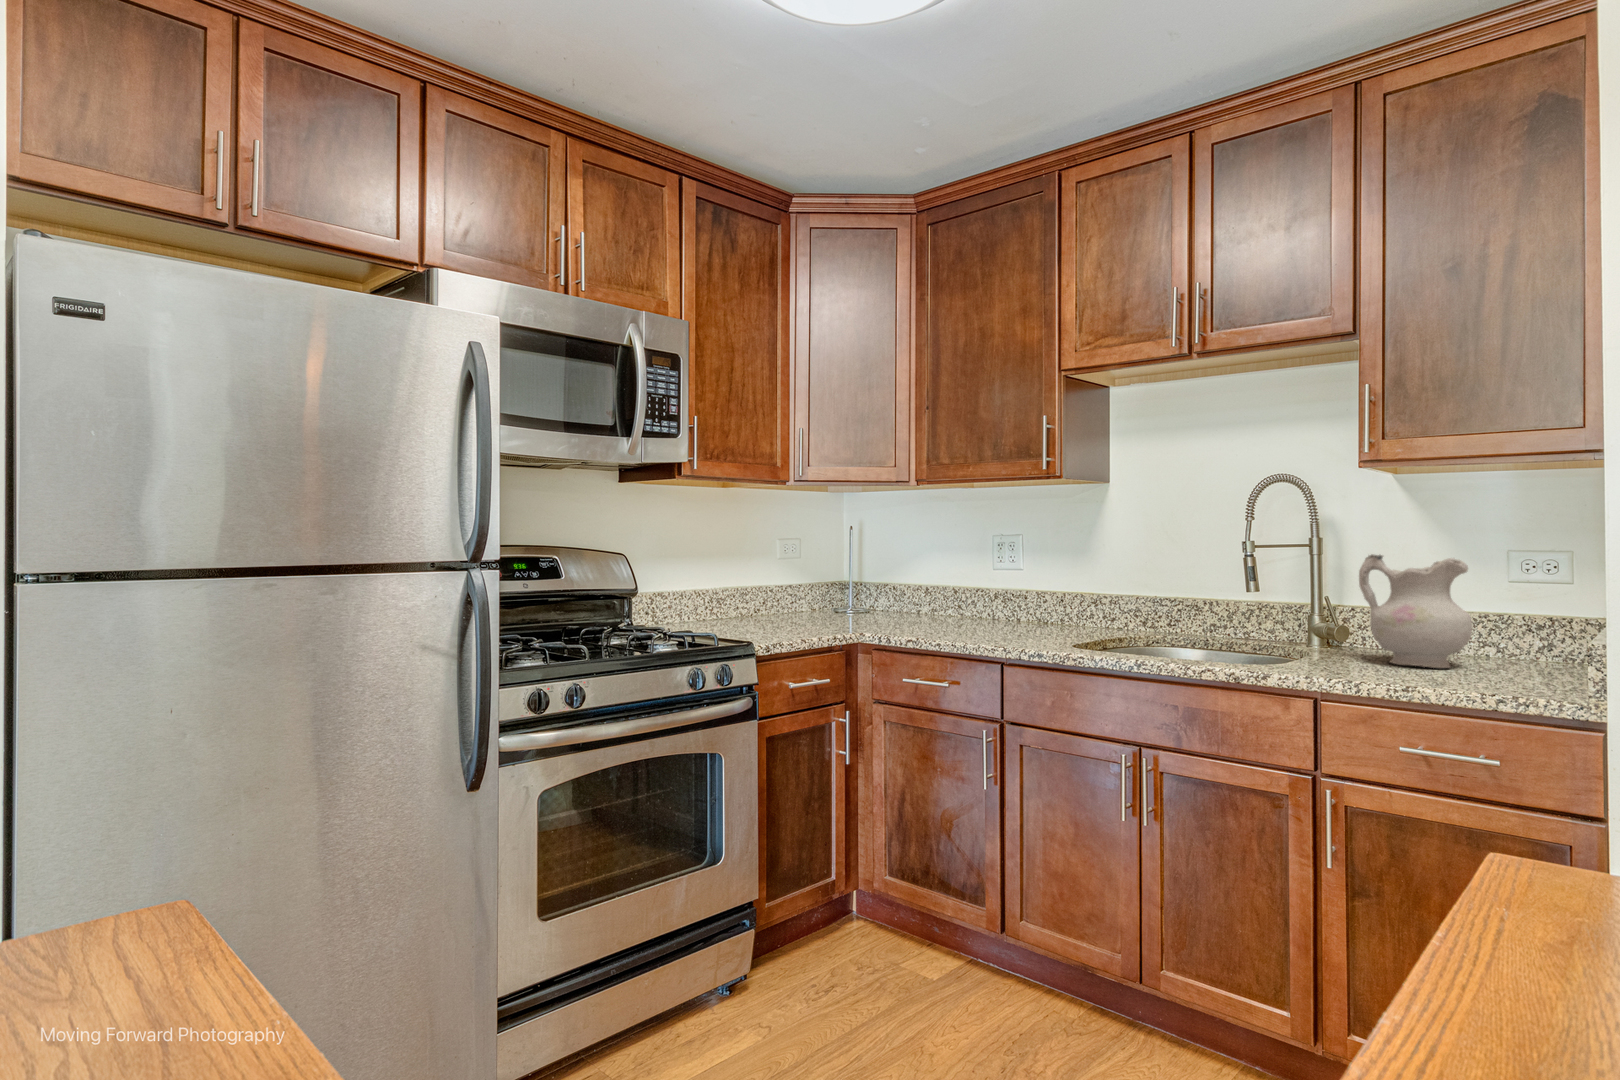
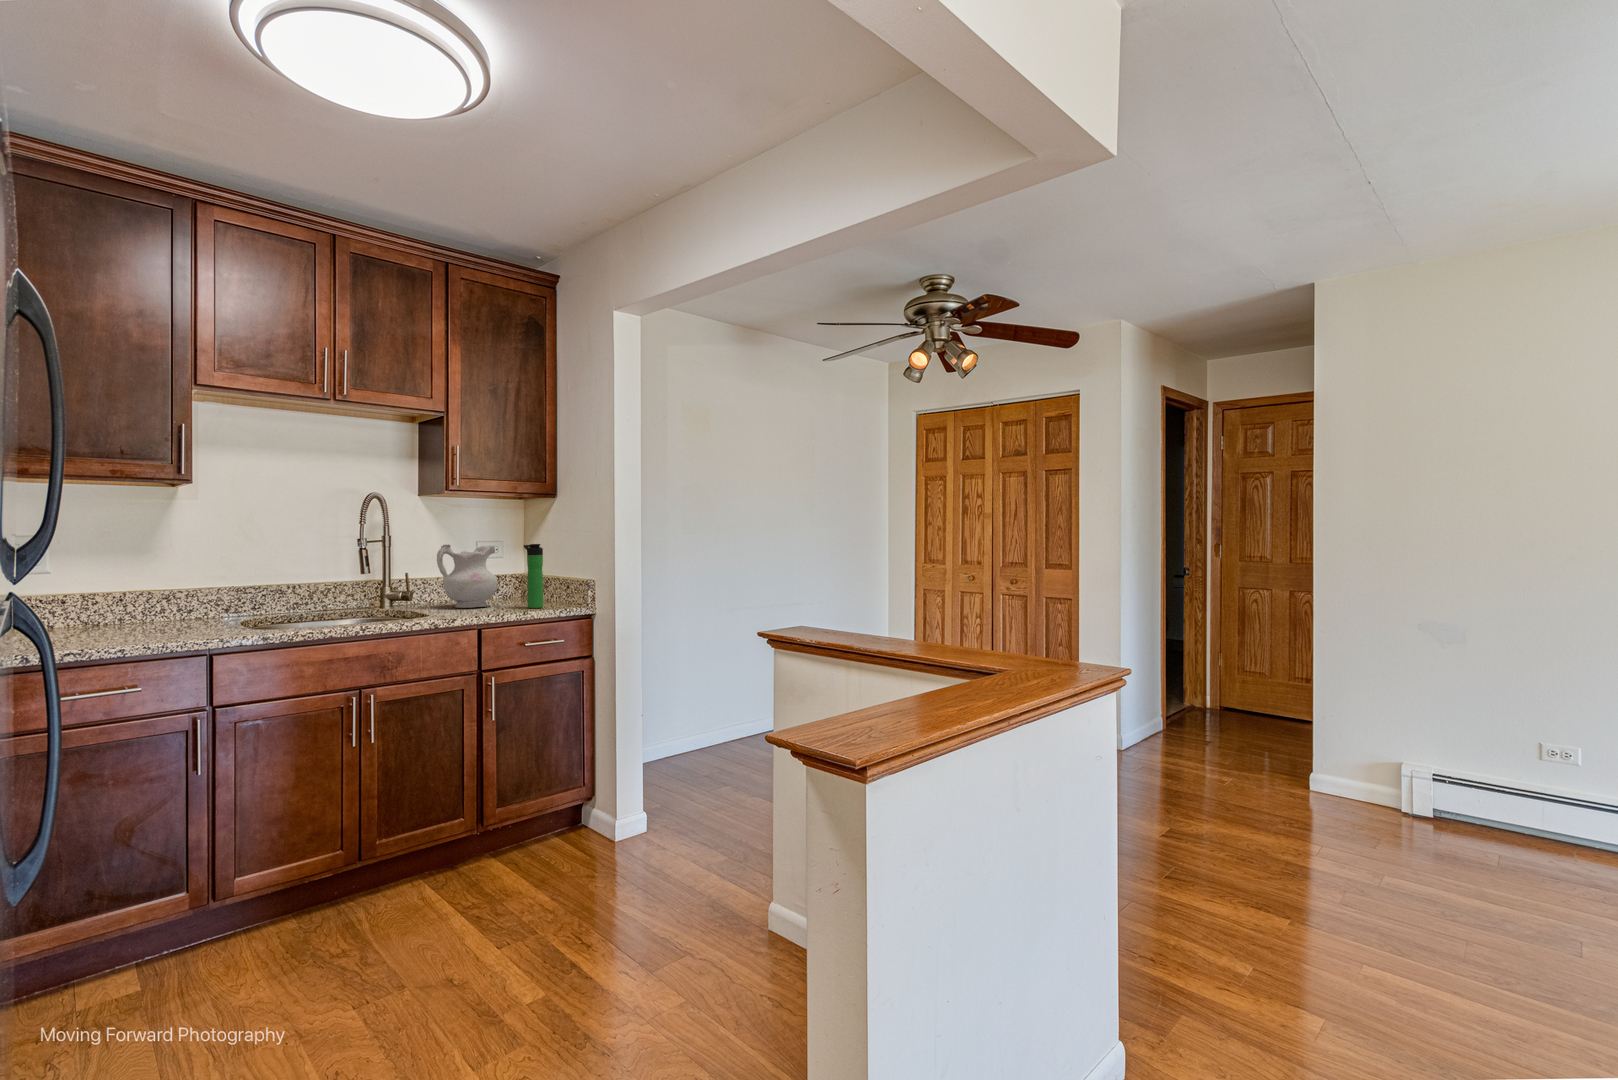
bottle: none [1485,558,1522,686] -> present [524,544,543,608]

